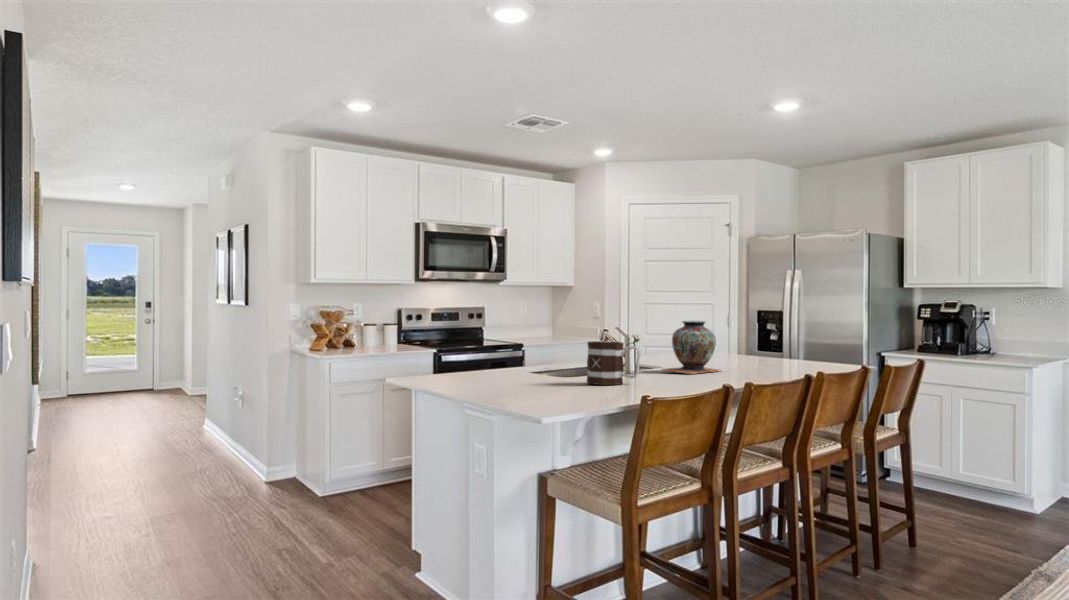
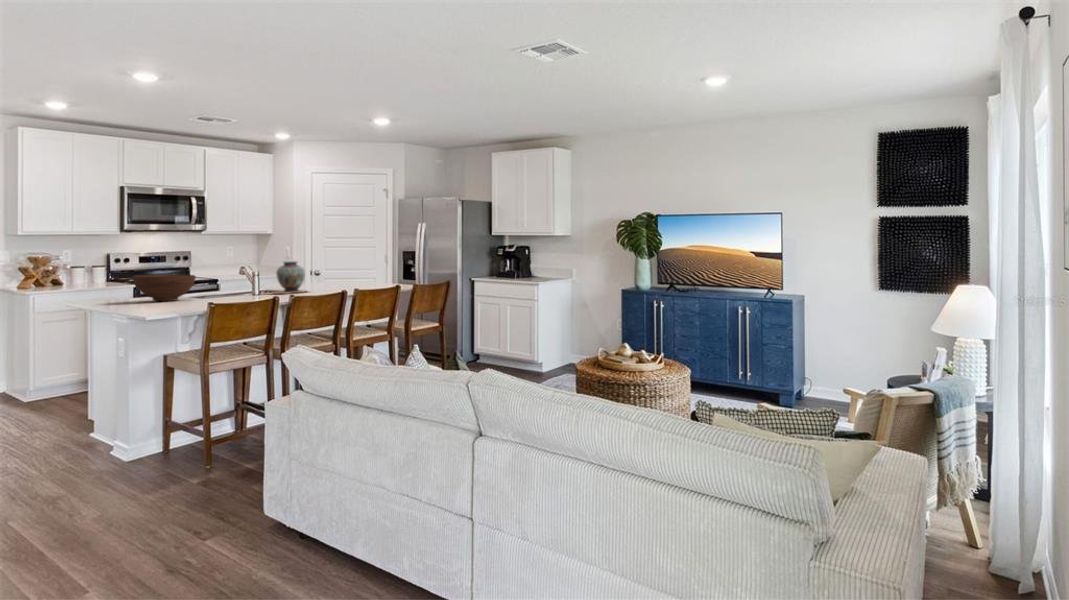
fruit bowl: none [479,337,565,380] -> present [133,275,195,301]
mug: present [587,341,640,385] -> none [198,276,232,301]

